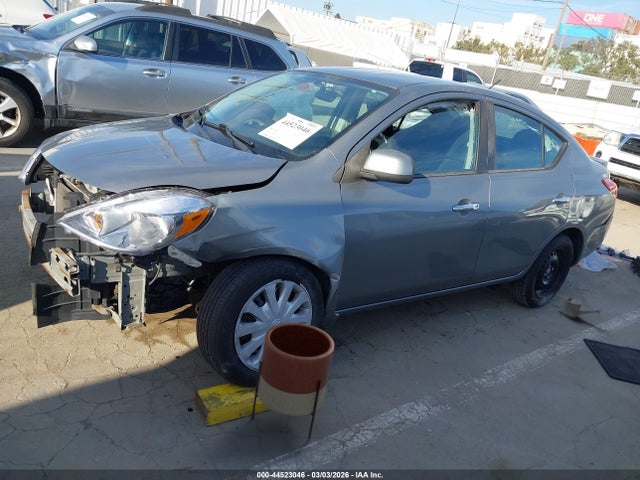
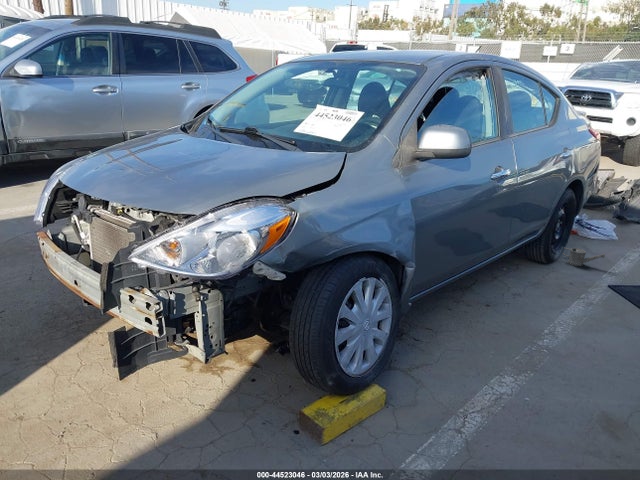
planter: present [252,323,334,439] -> none [361,319,440,435]

